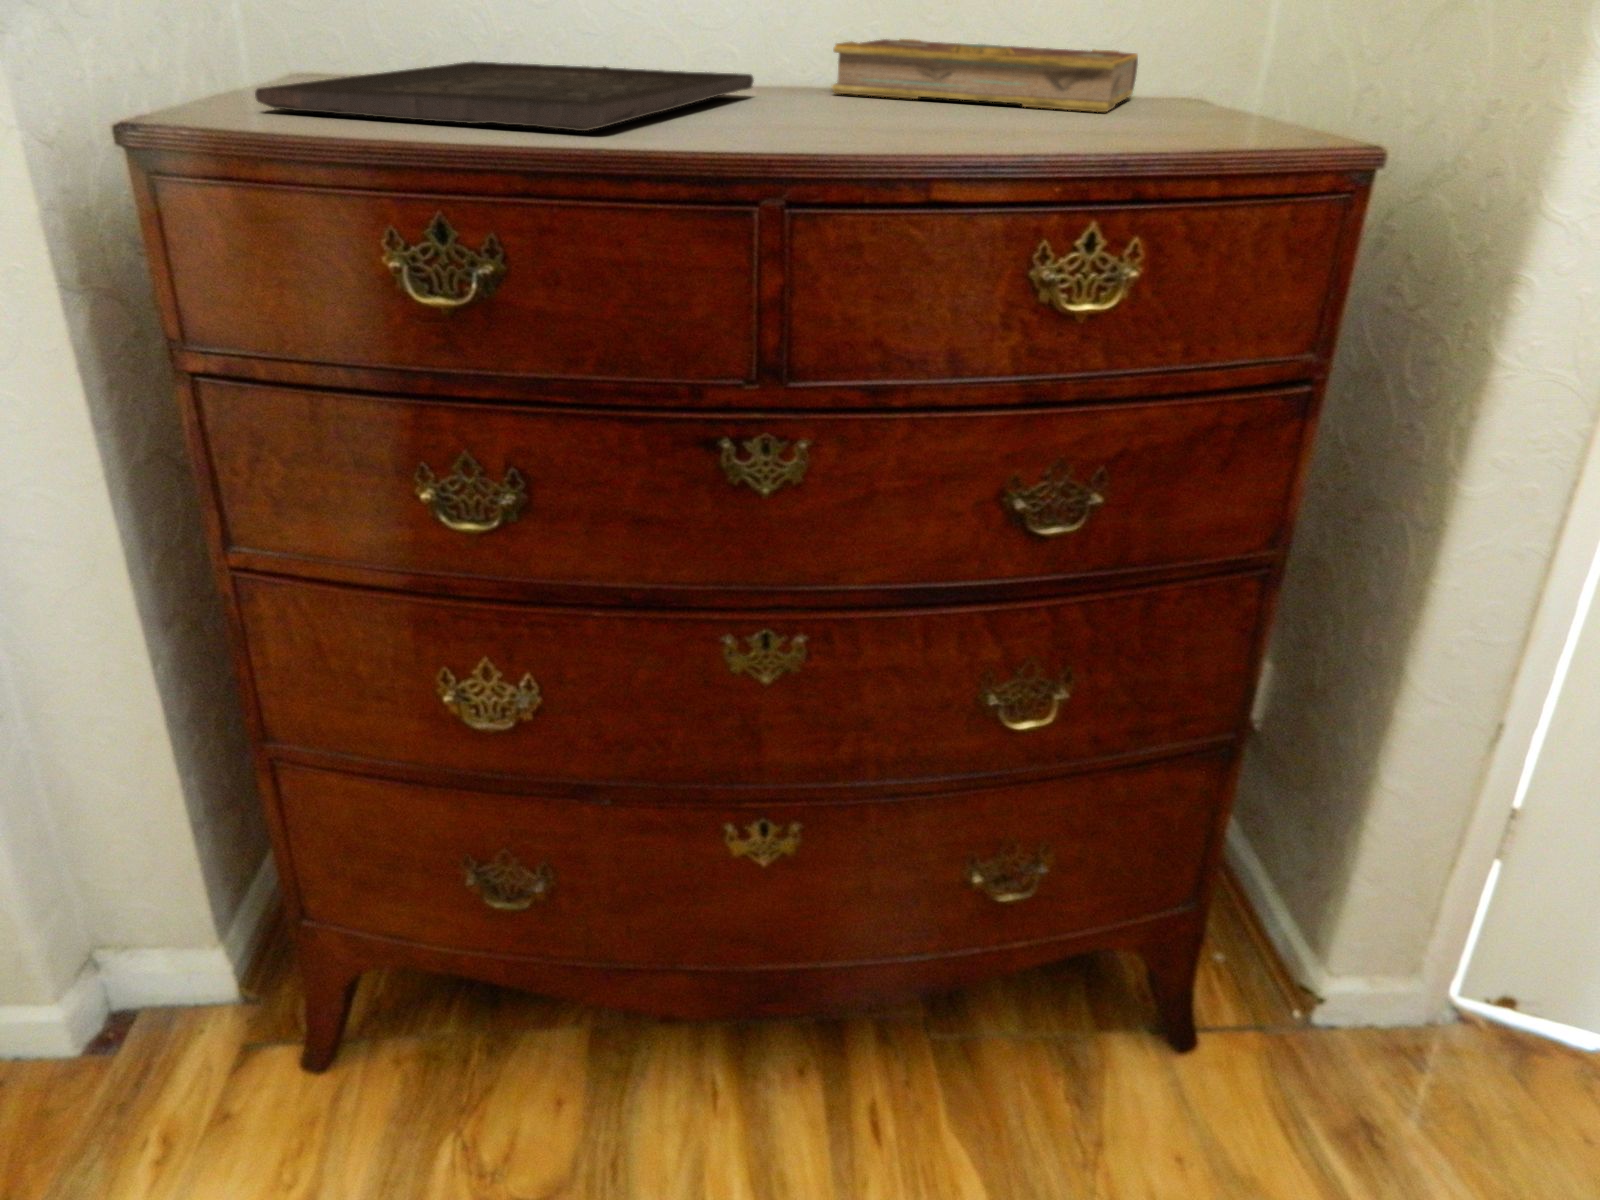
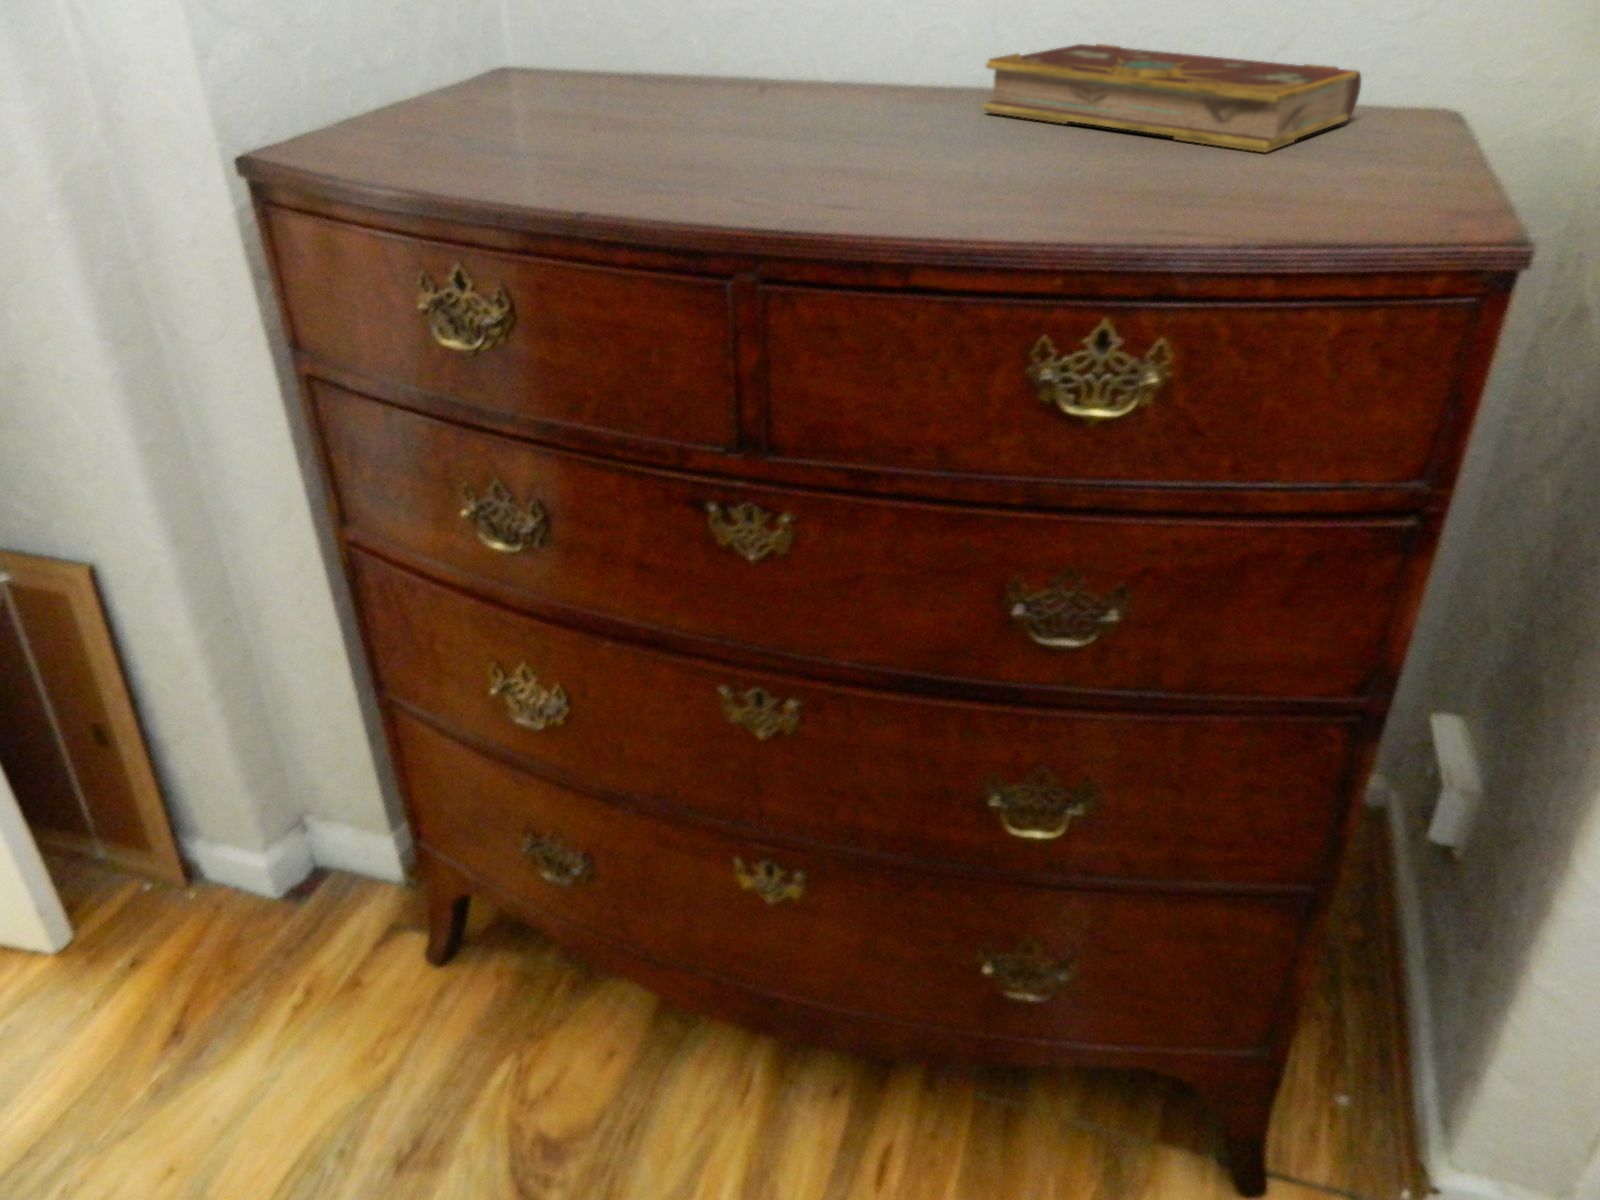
tray: present [255,62,754,131] -> none [374,70,888,179]

